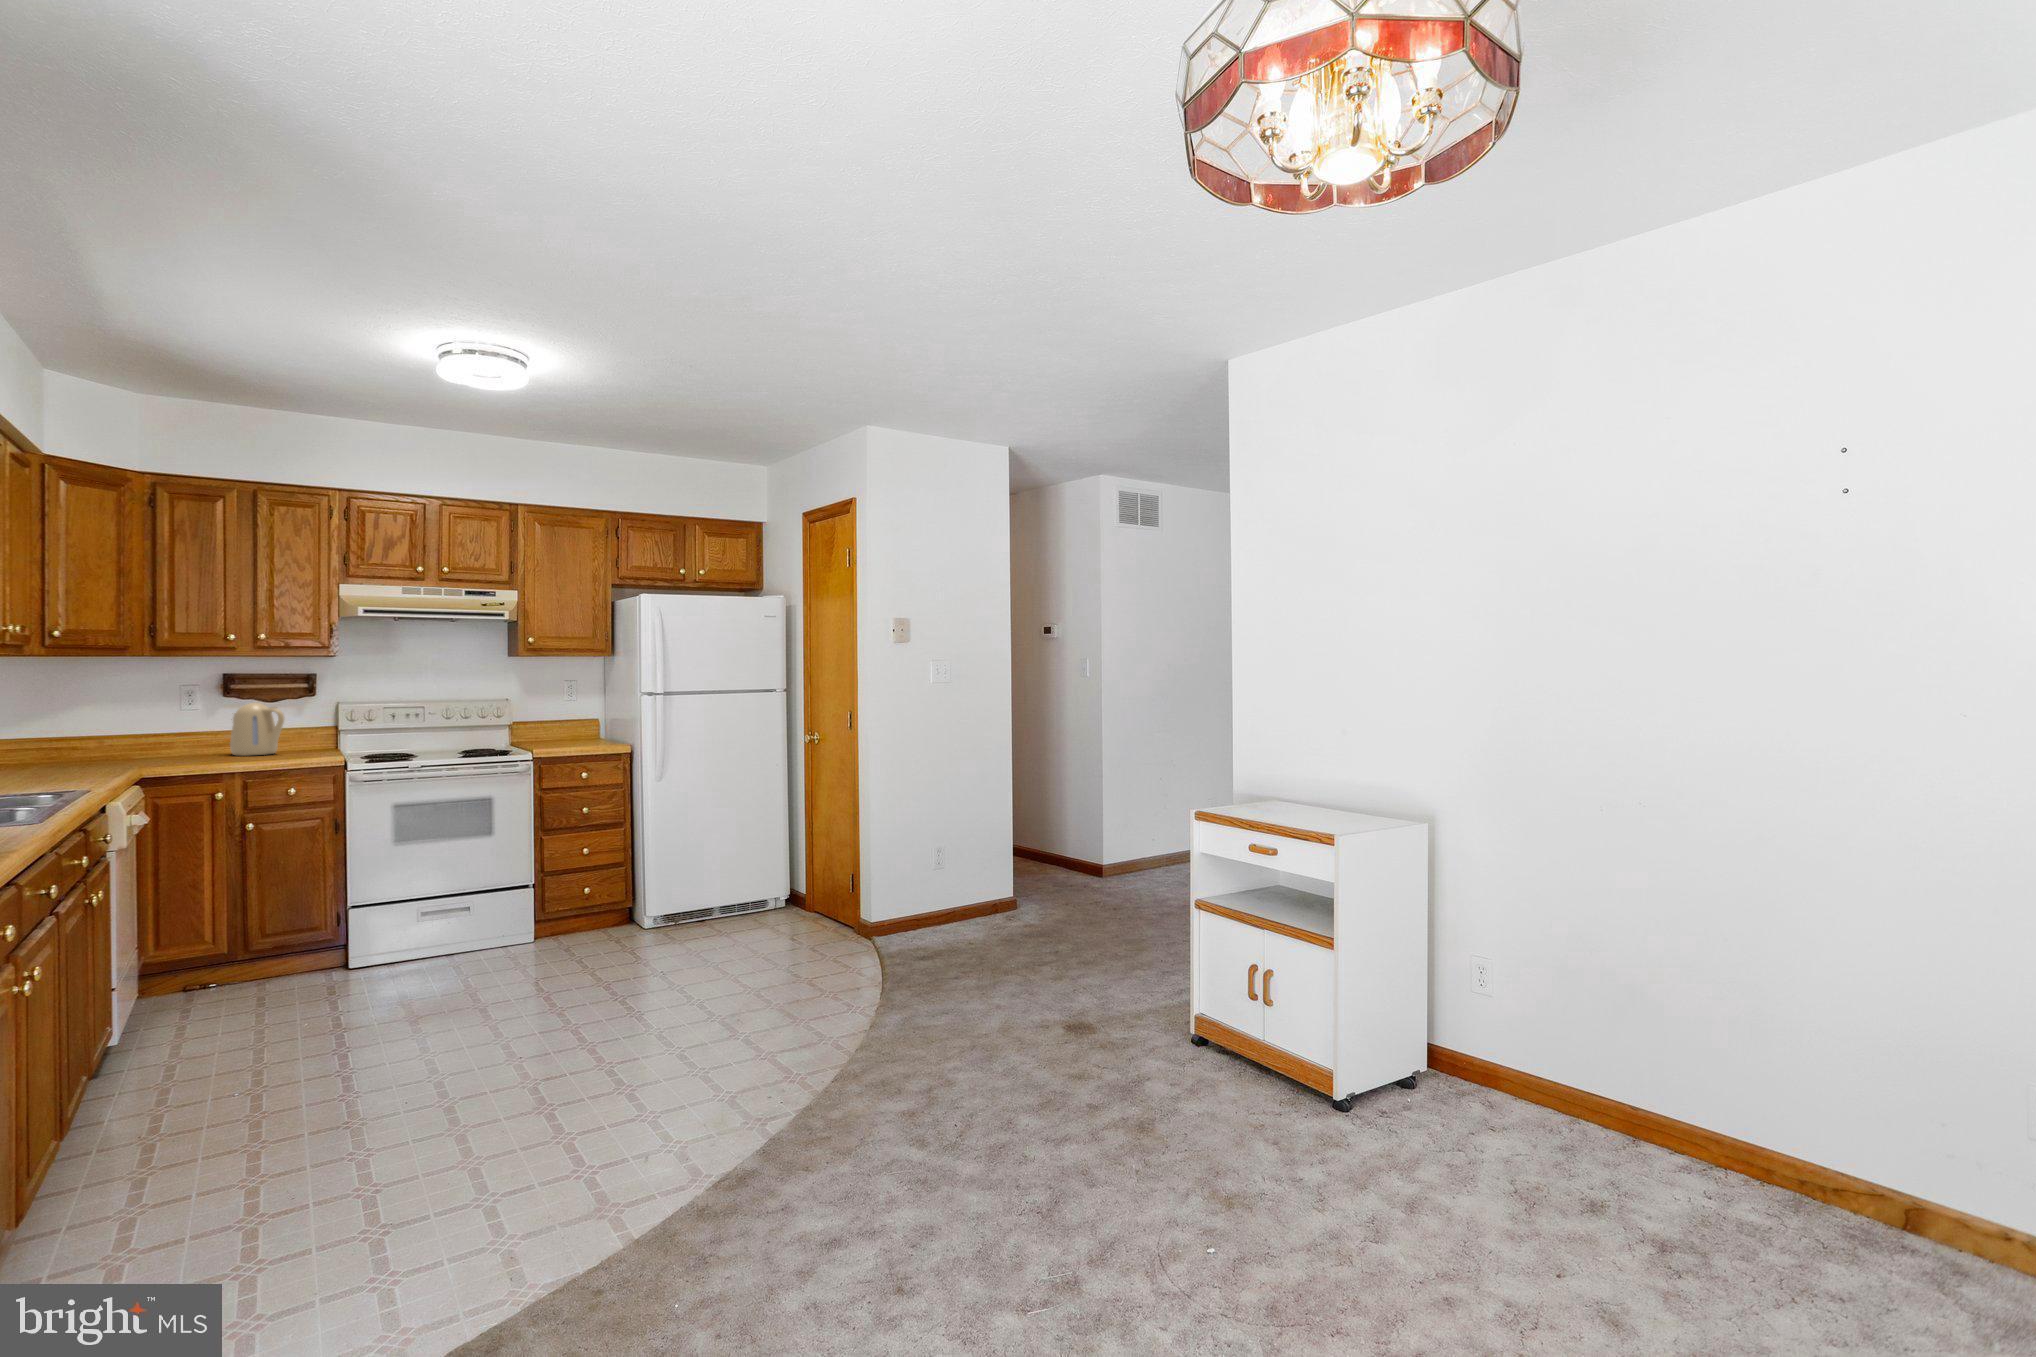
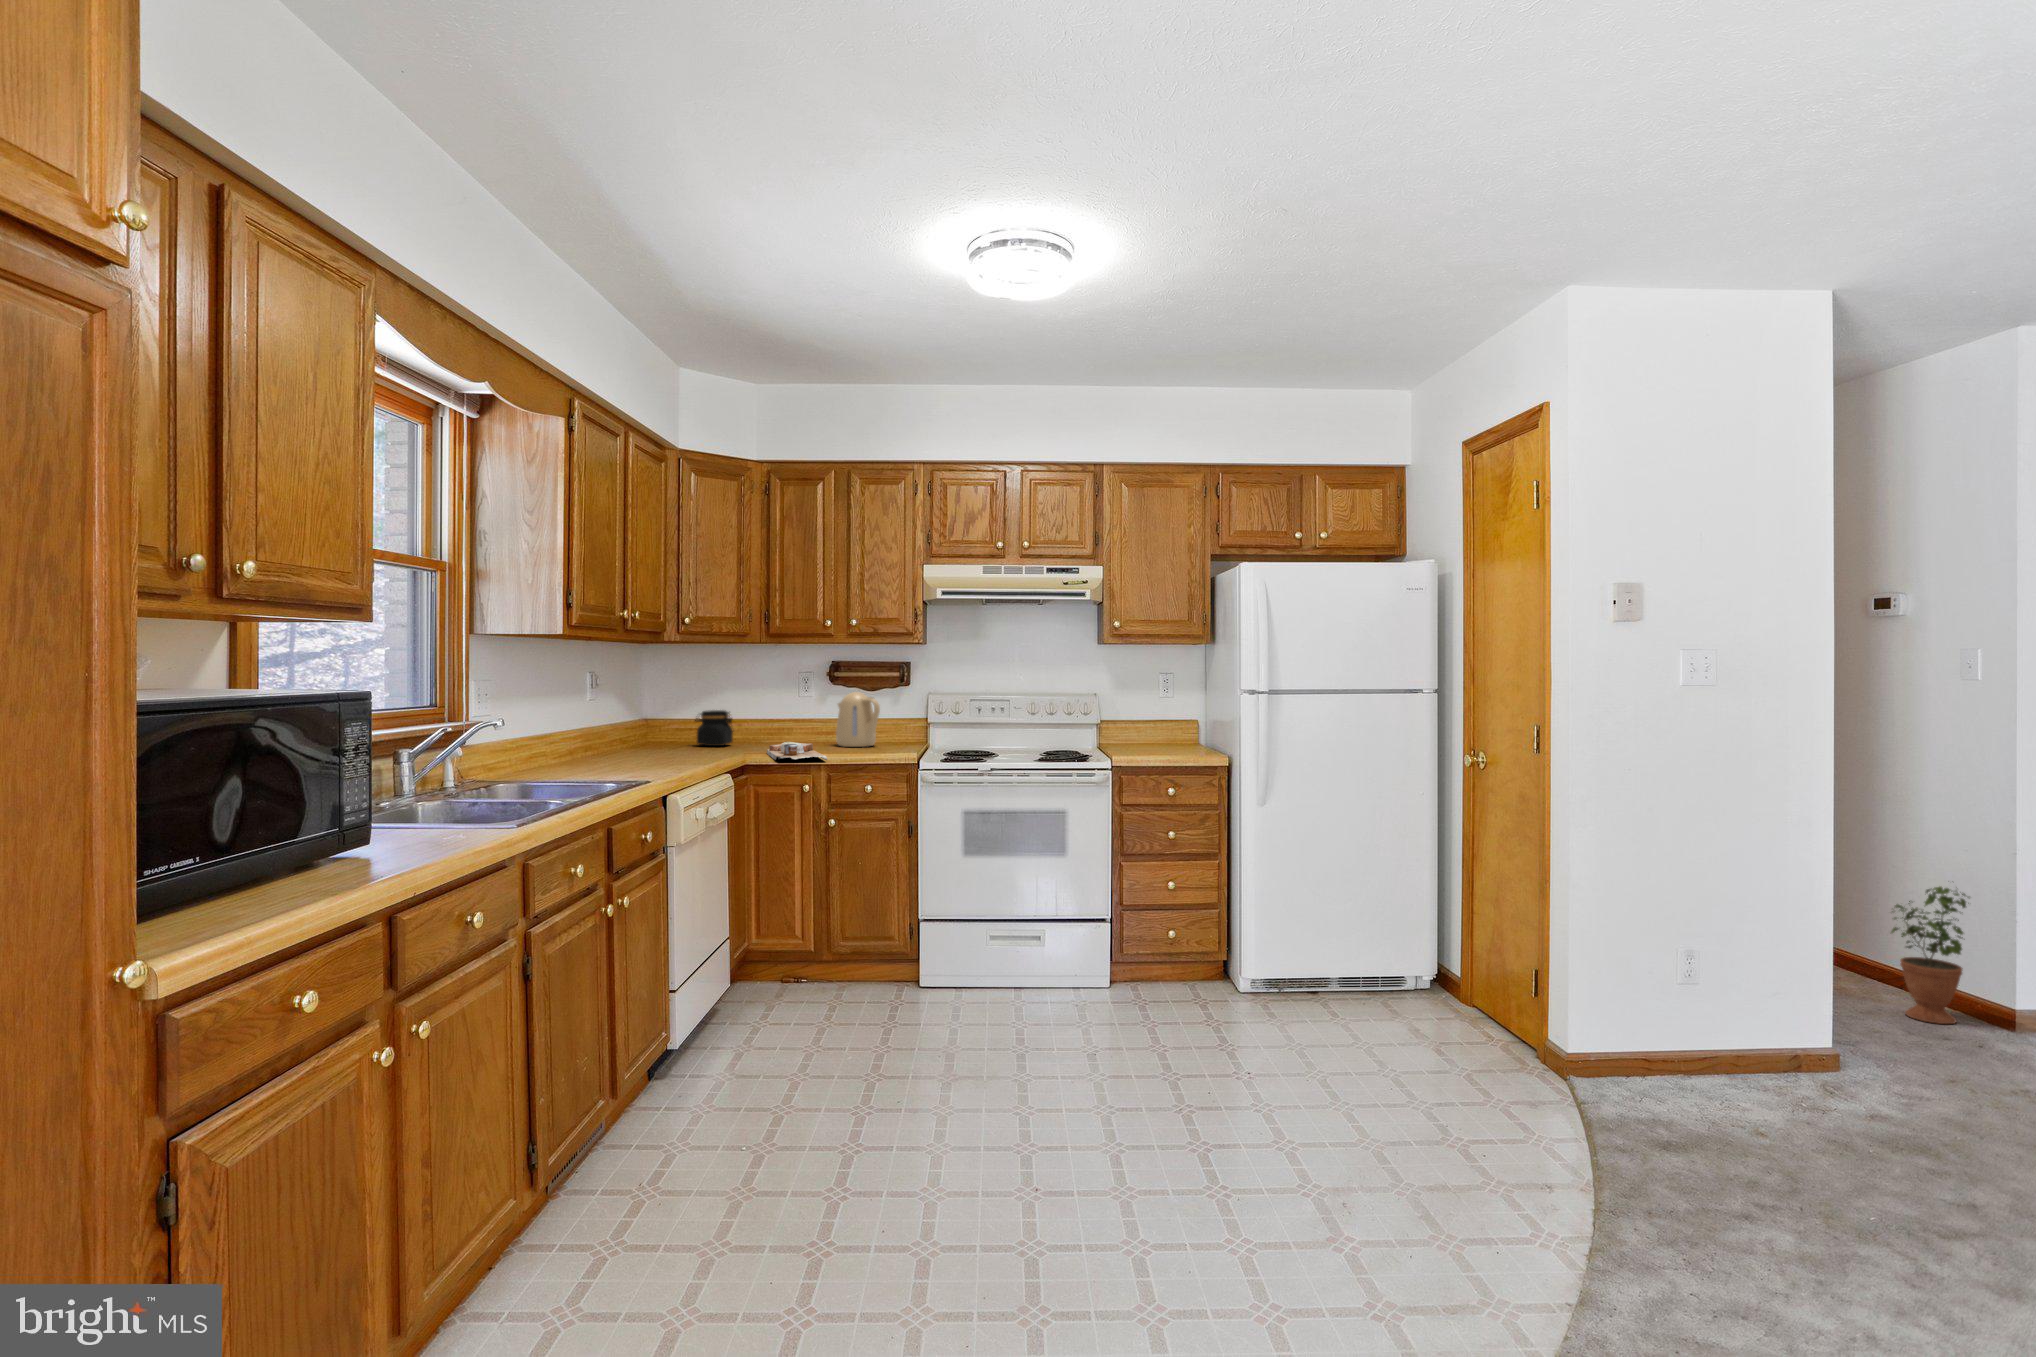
jar: none [47,725,102,763] -> present [695,710,733,746]
cutting board: none [158,752,246,770] -> present [767,742,827,760]
potted plant: none [1045,795,1082,878] -> present [1891,887,1969,1024]

